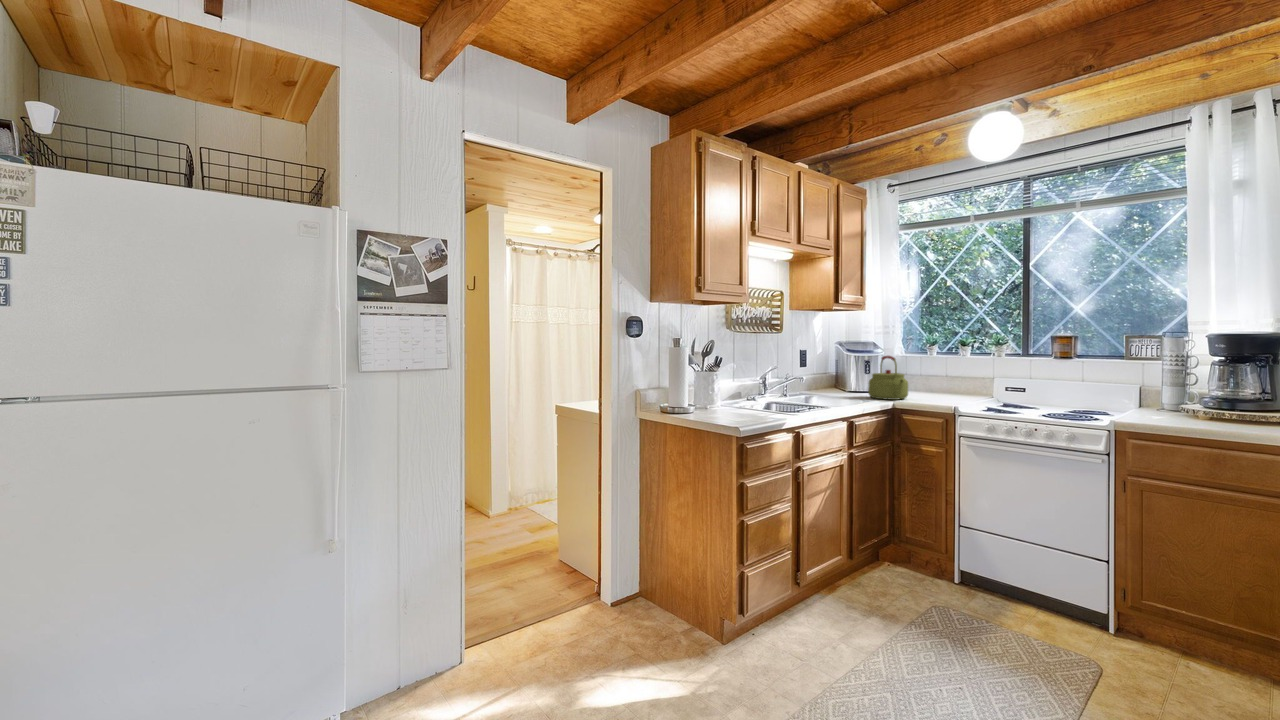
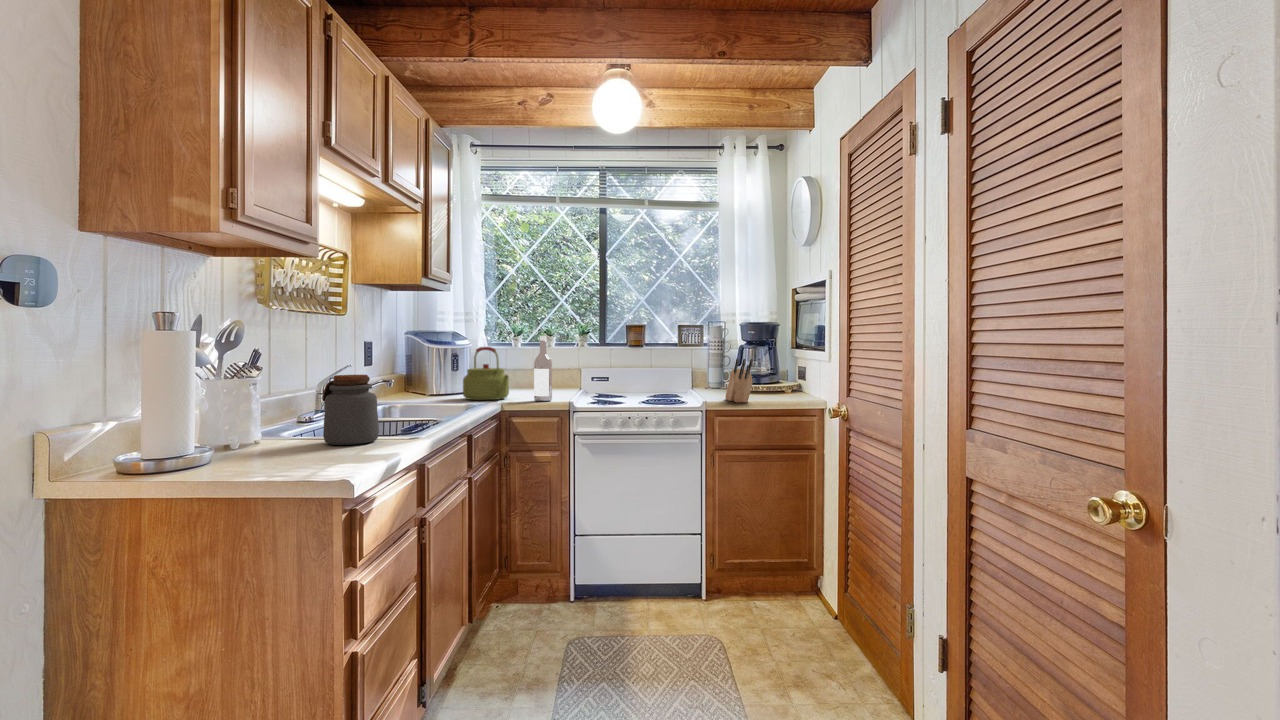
wine bottle: none [926,348,943,404] -> present [534,336,552,401]
knife block: none [1154,374,1183,424] -> present [725,359,753,402]
jar: none [740,378,771,421] -> present [323,375,379,445]

